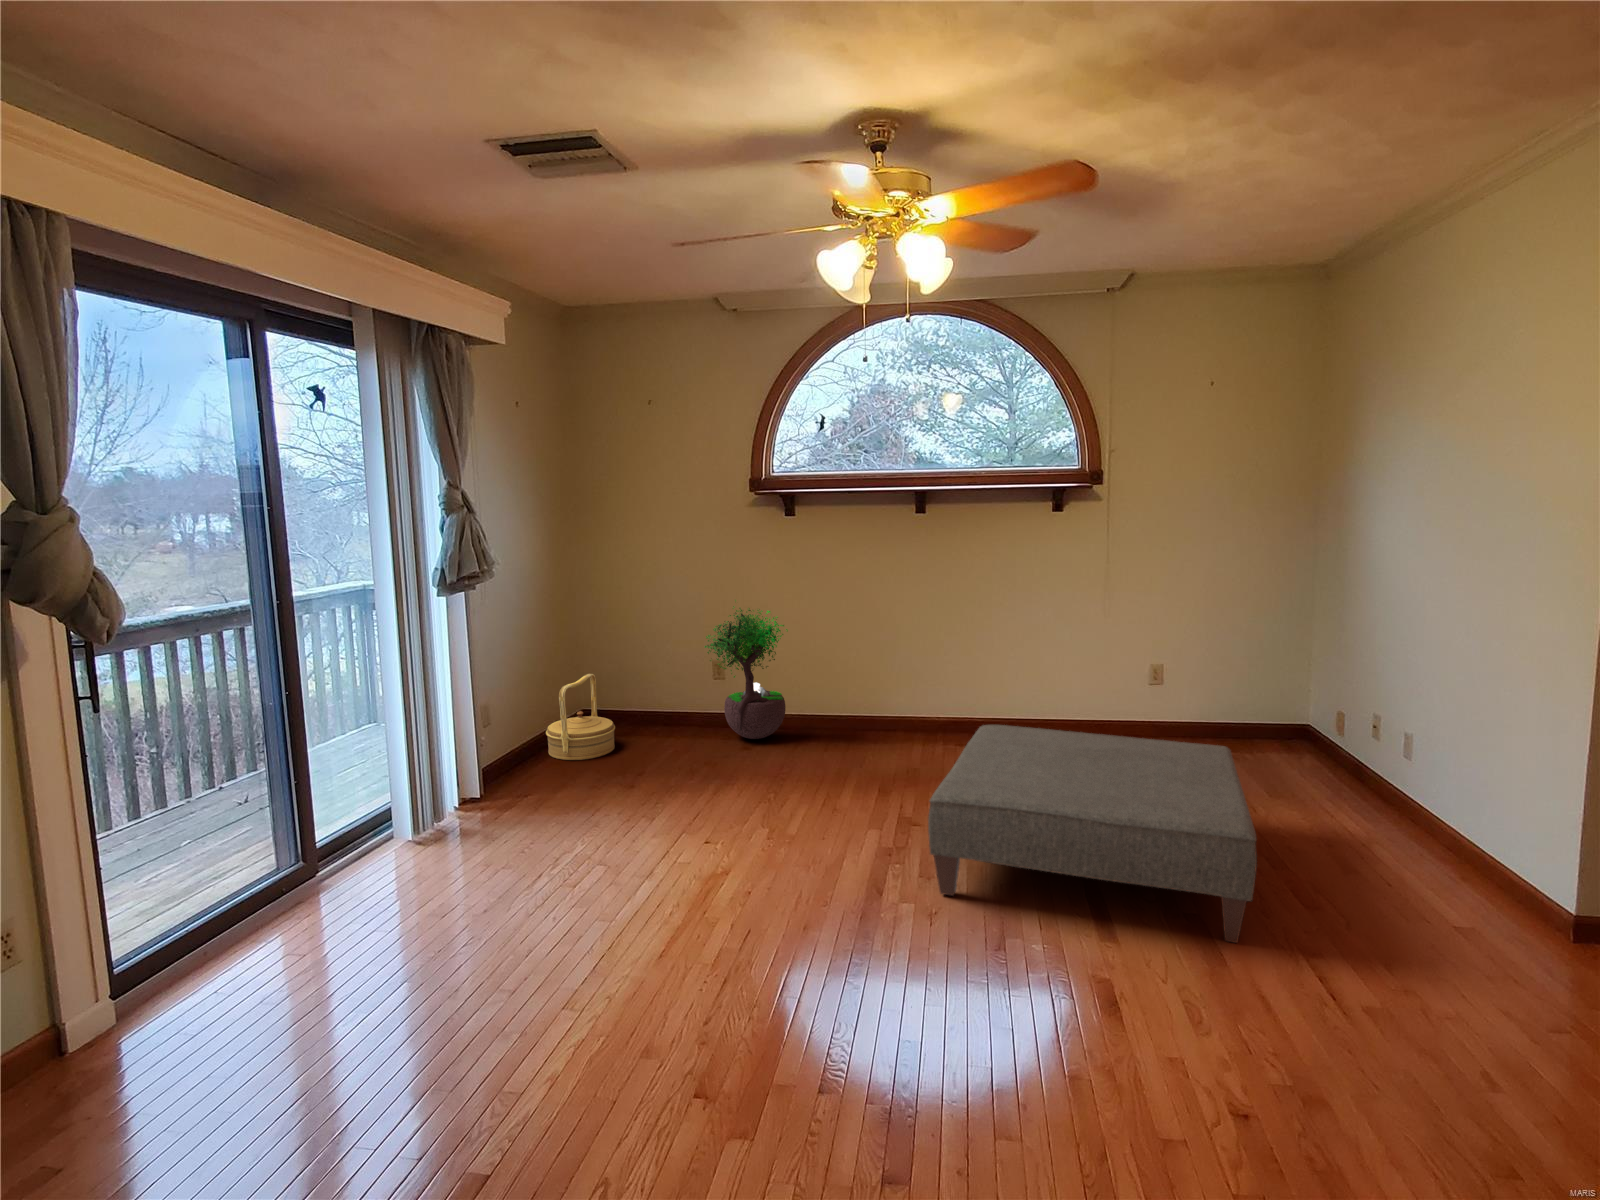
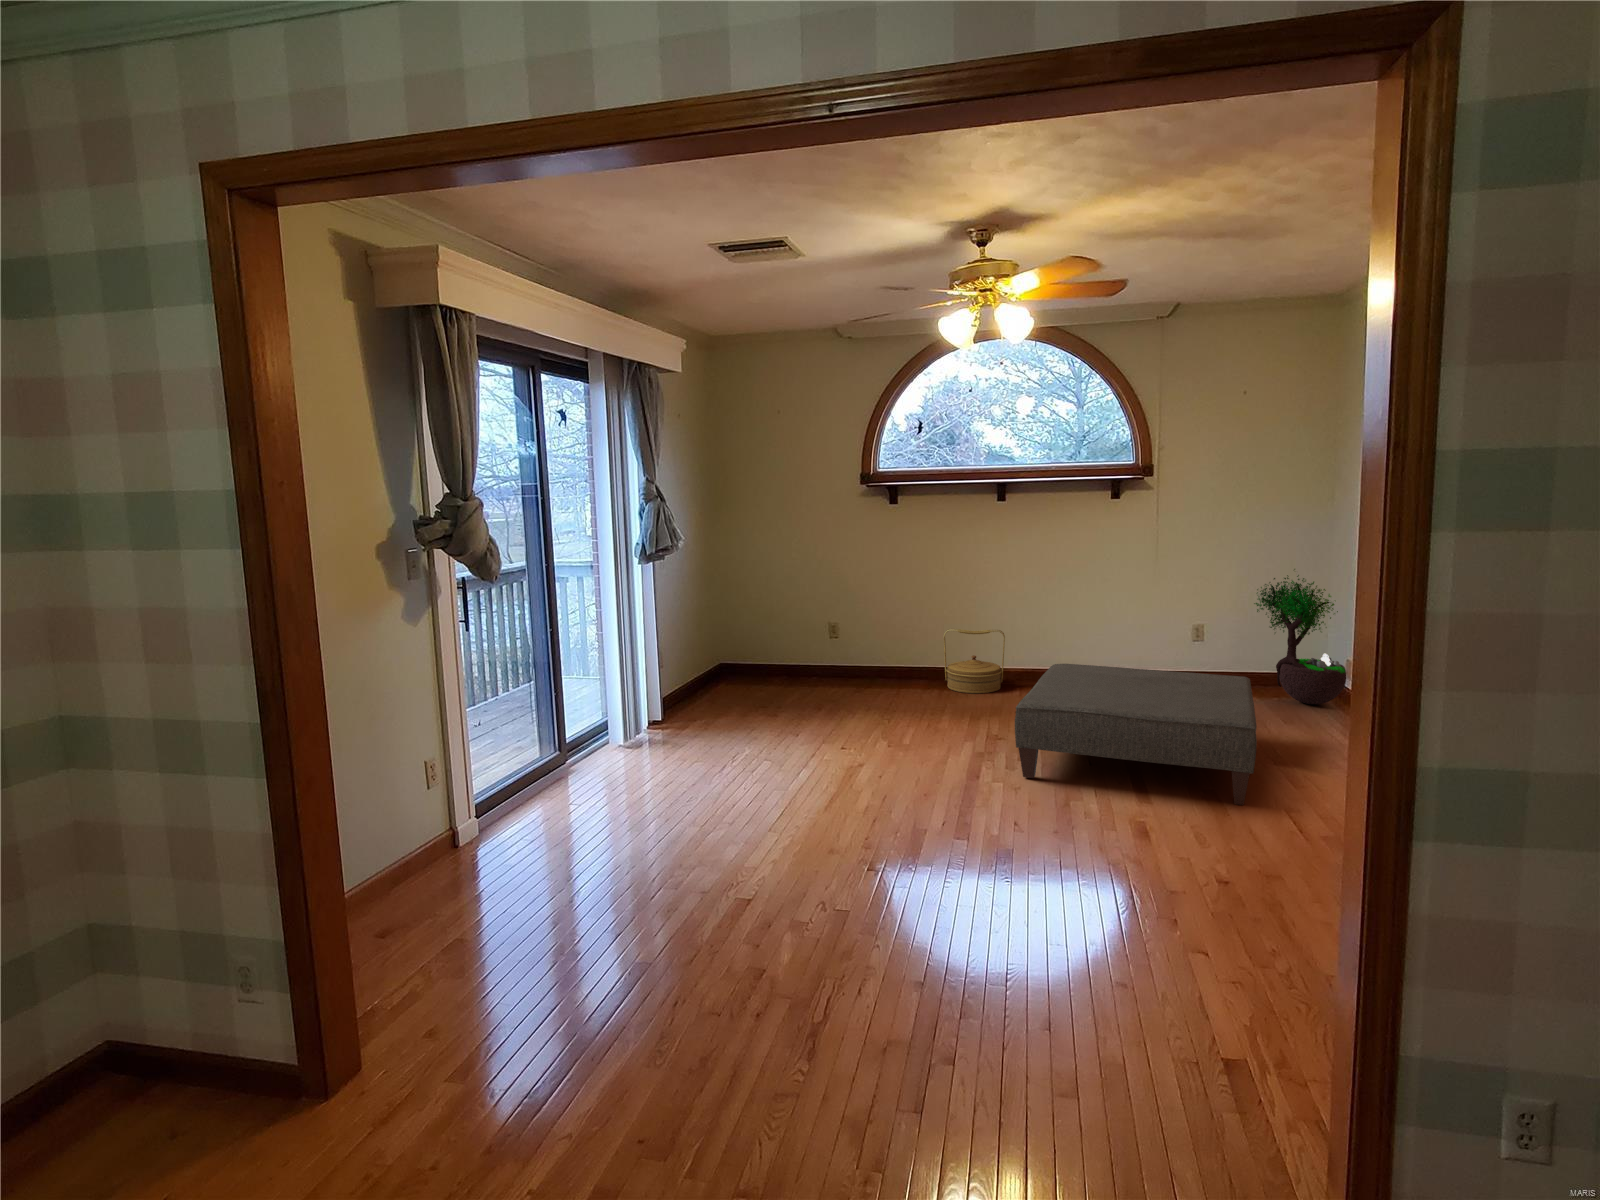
potted tree: present [705,600,788,739] -> present [1254,569,1346,704]
woven basket: present [546,674,615,760] -> present [944,629,1005,693]

